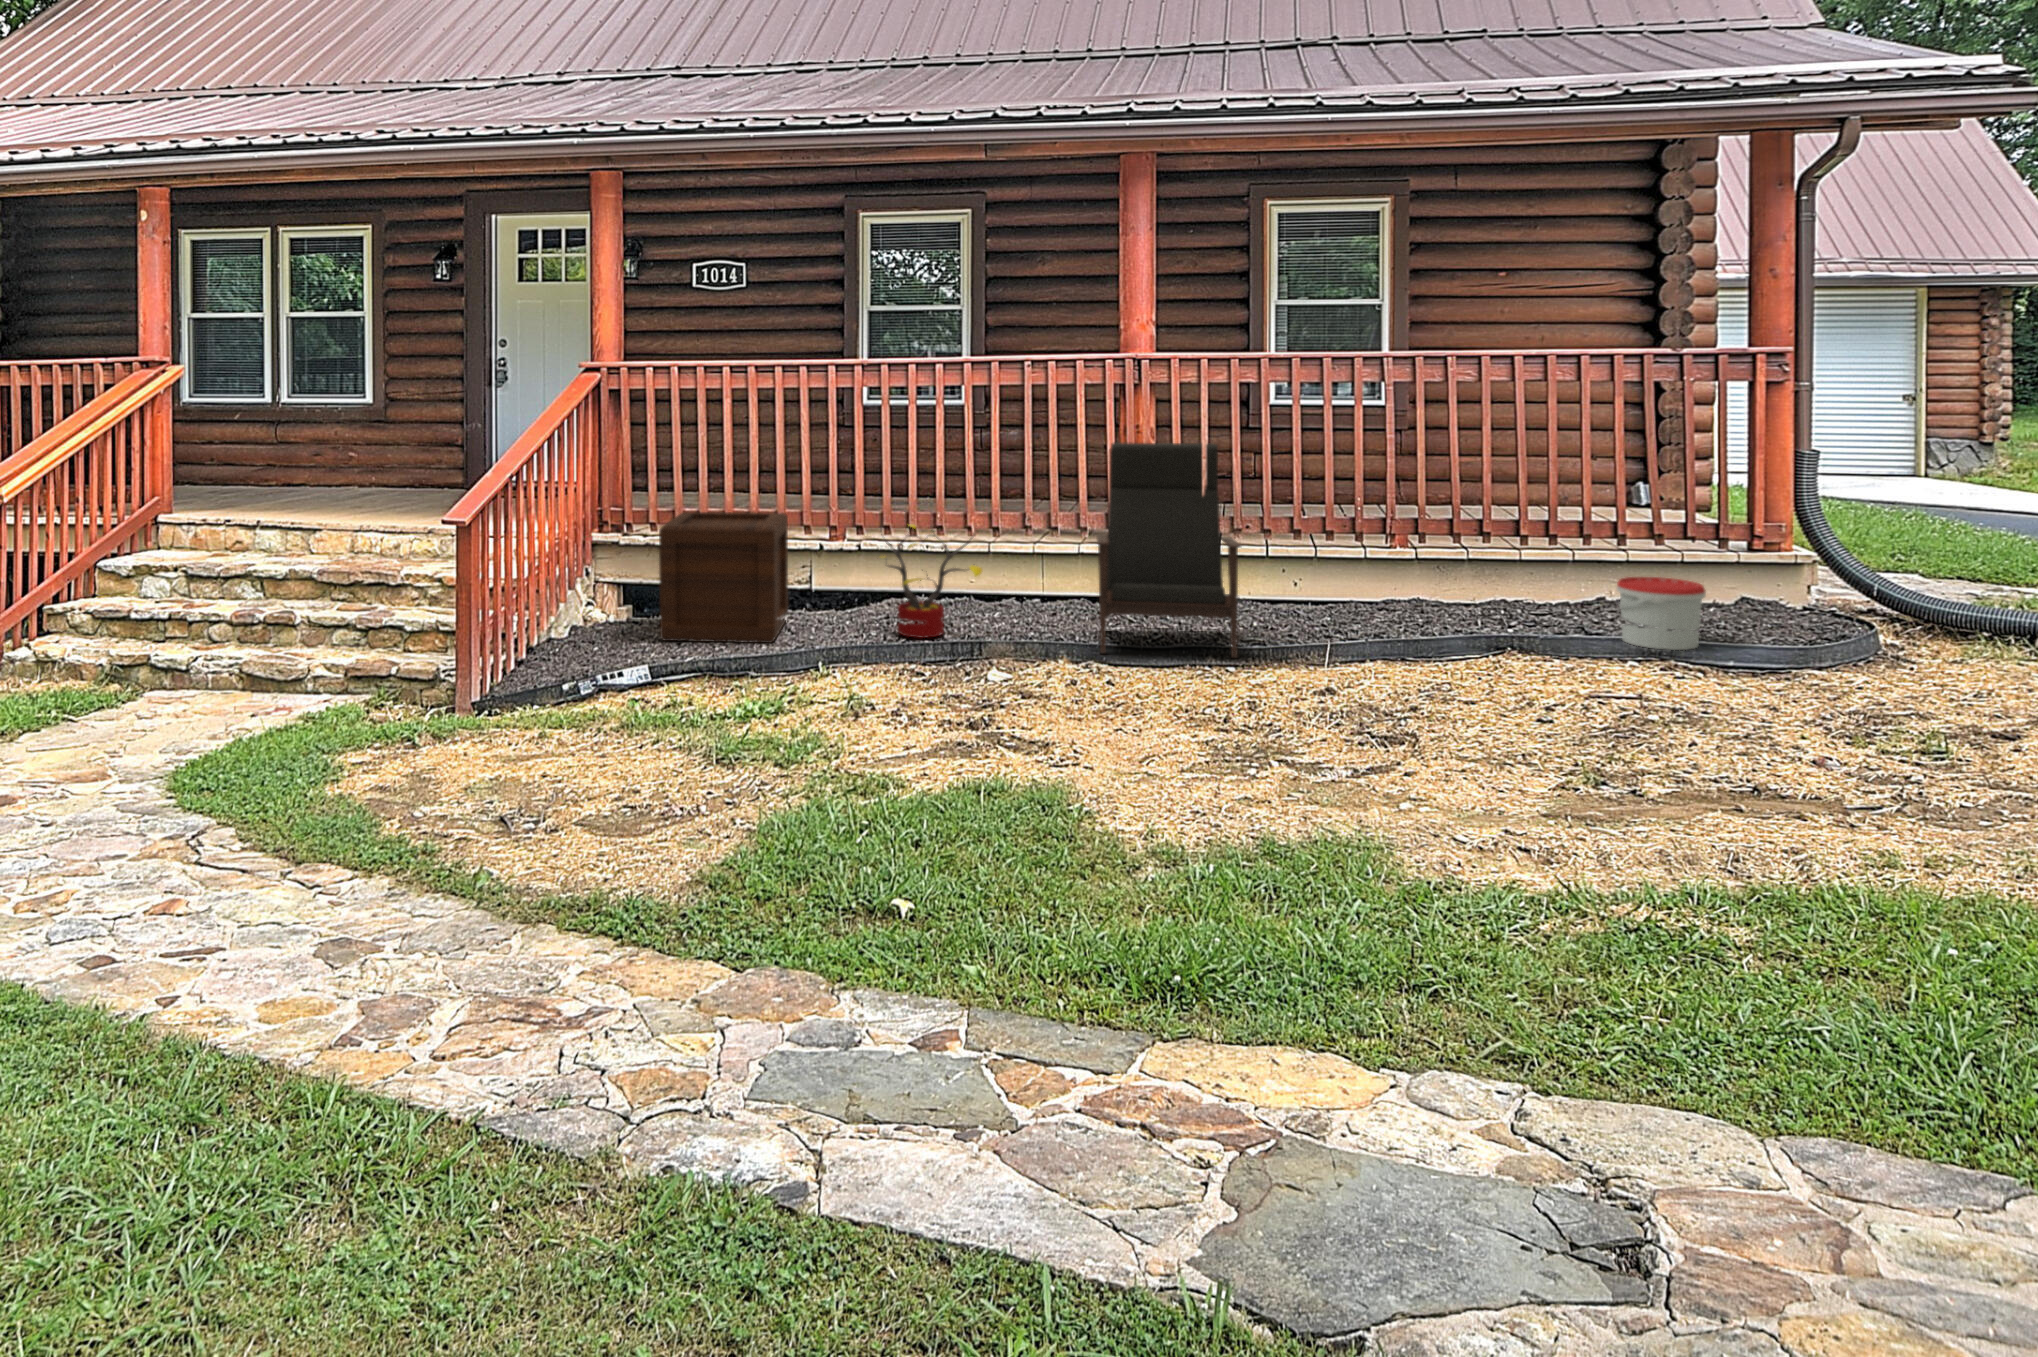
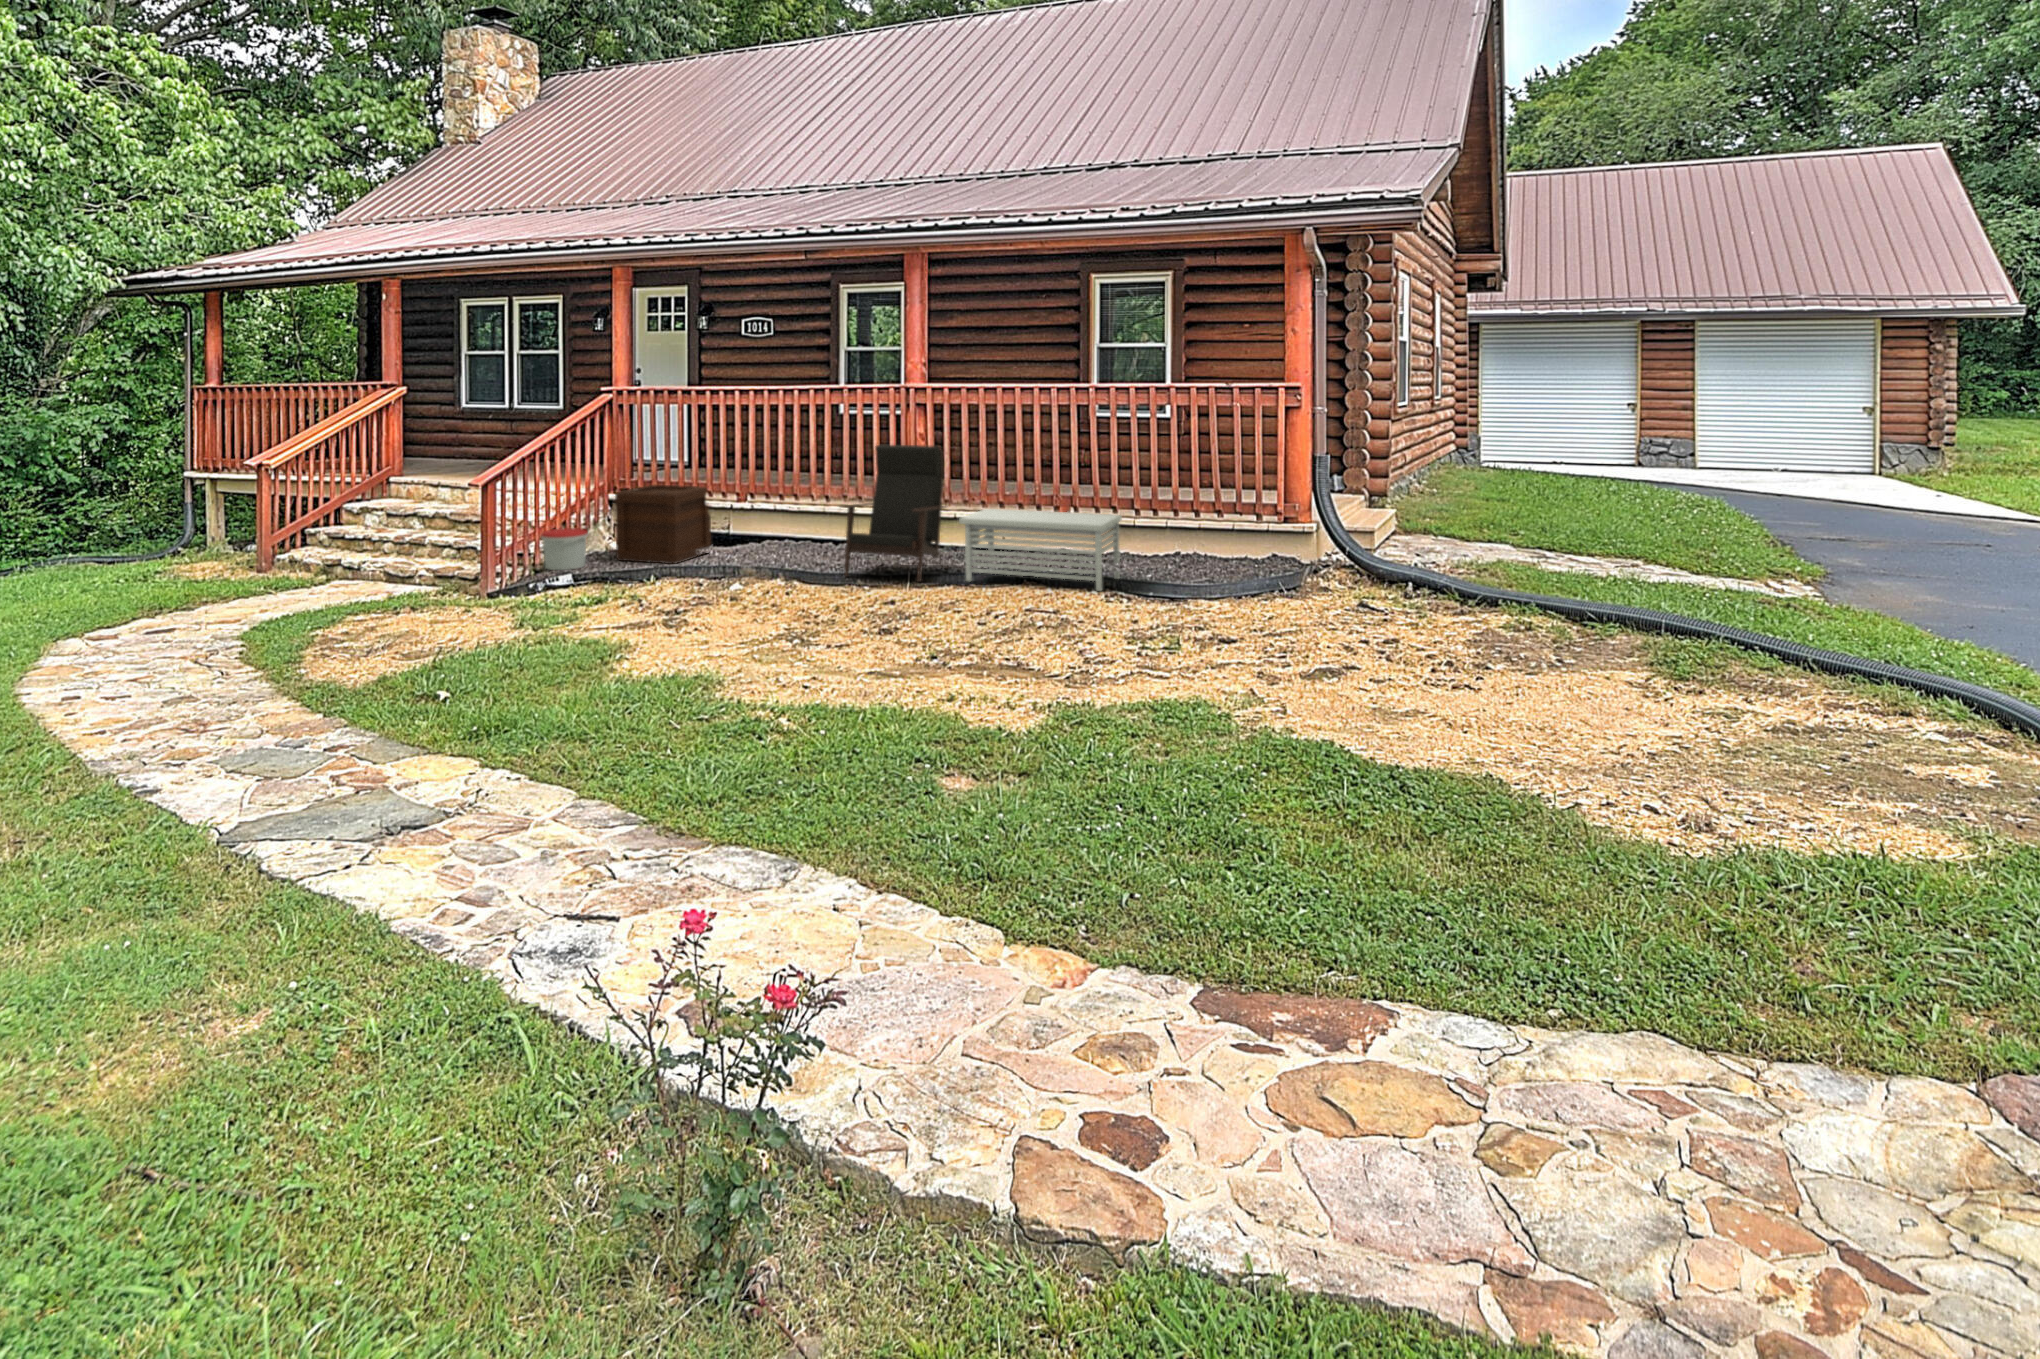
decorative plant: present [881,524,982,638] -> none [752,490,795,564]
storage bench: none [1279,539,1535,661] -> present [959,509,1122,591]
bucket: present [1617,577,1706,650] -> present [541,528,588,570]

